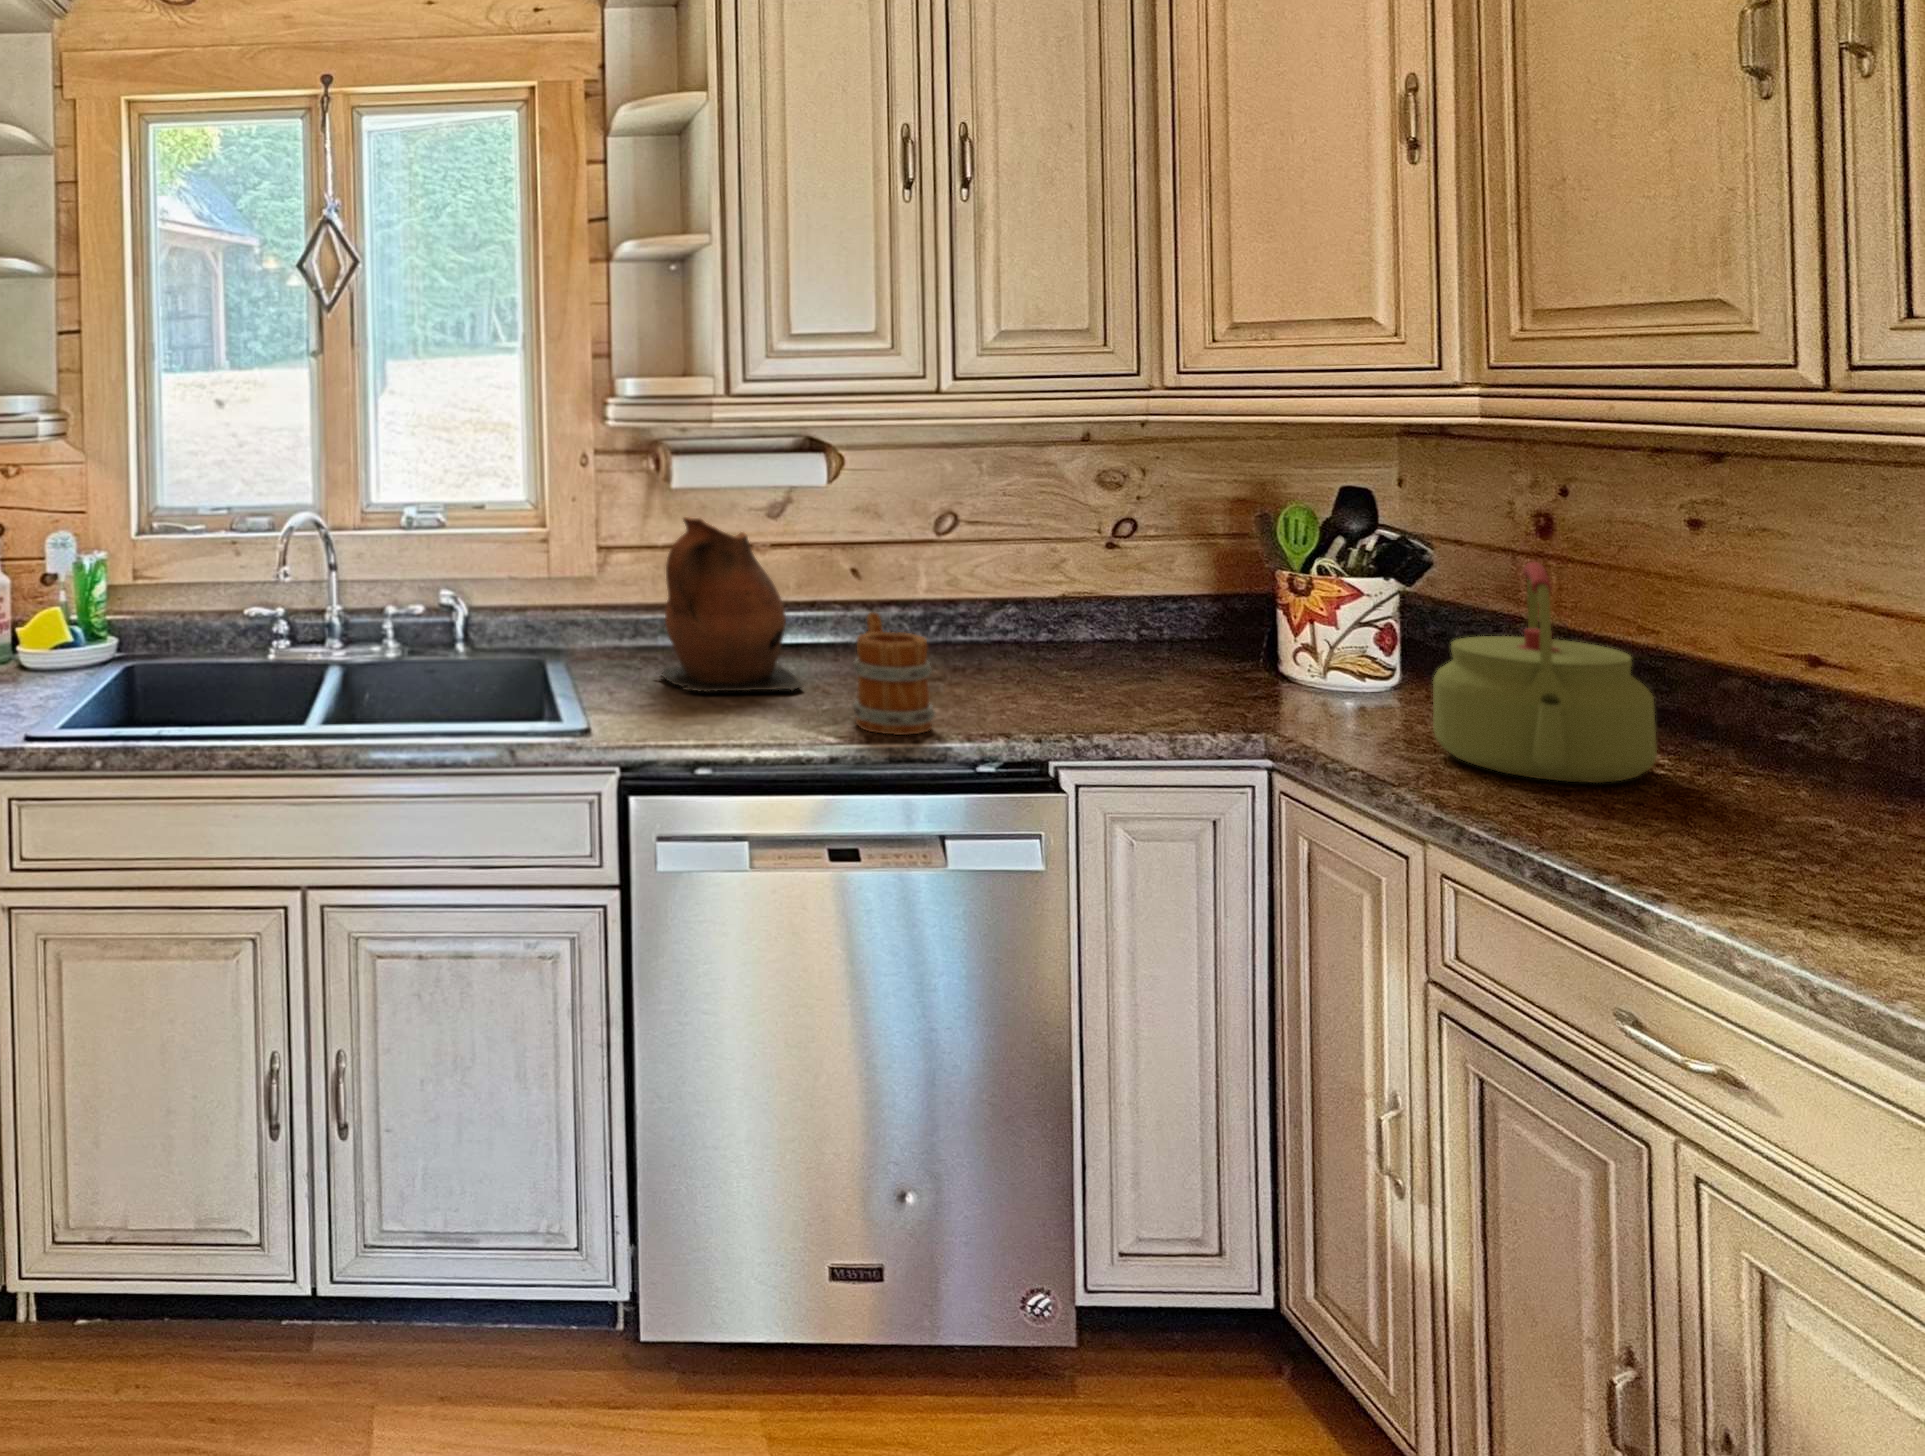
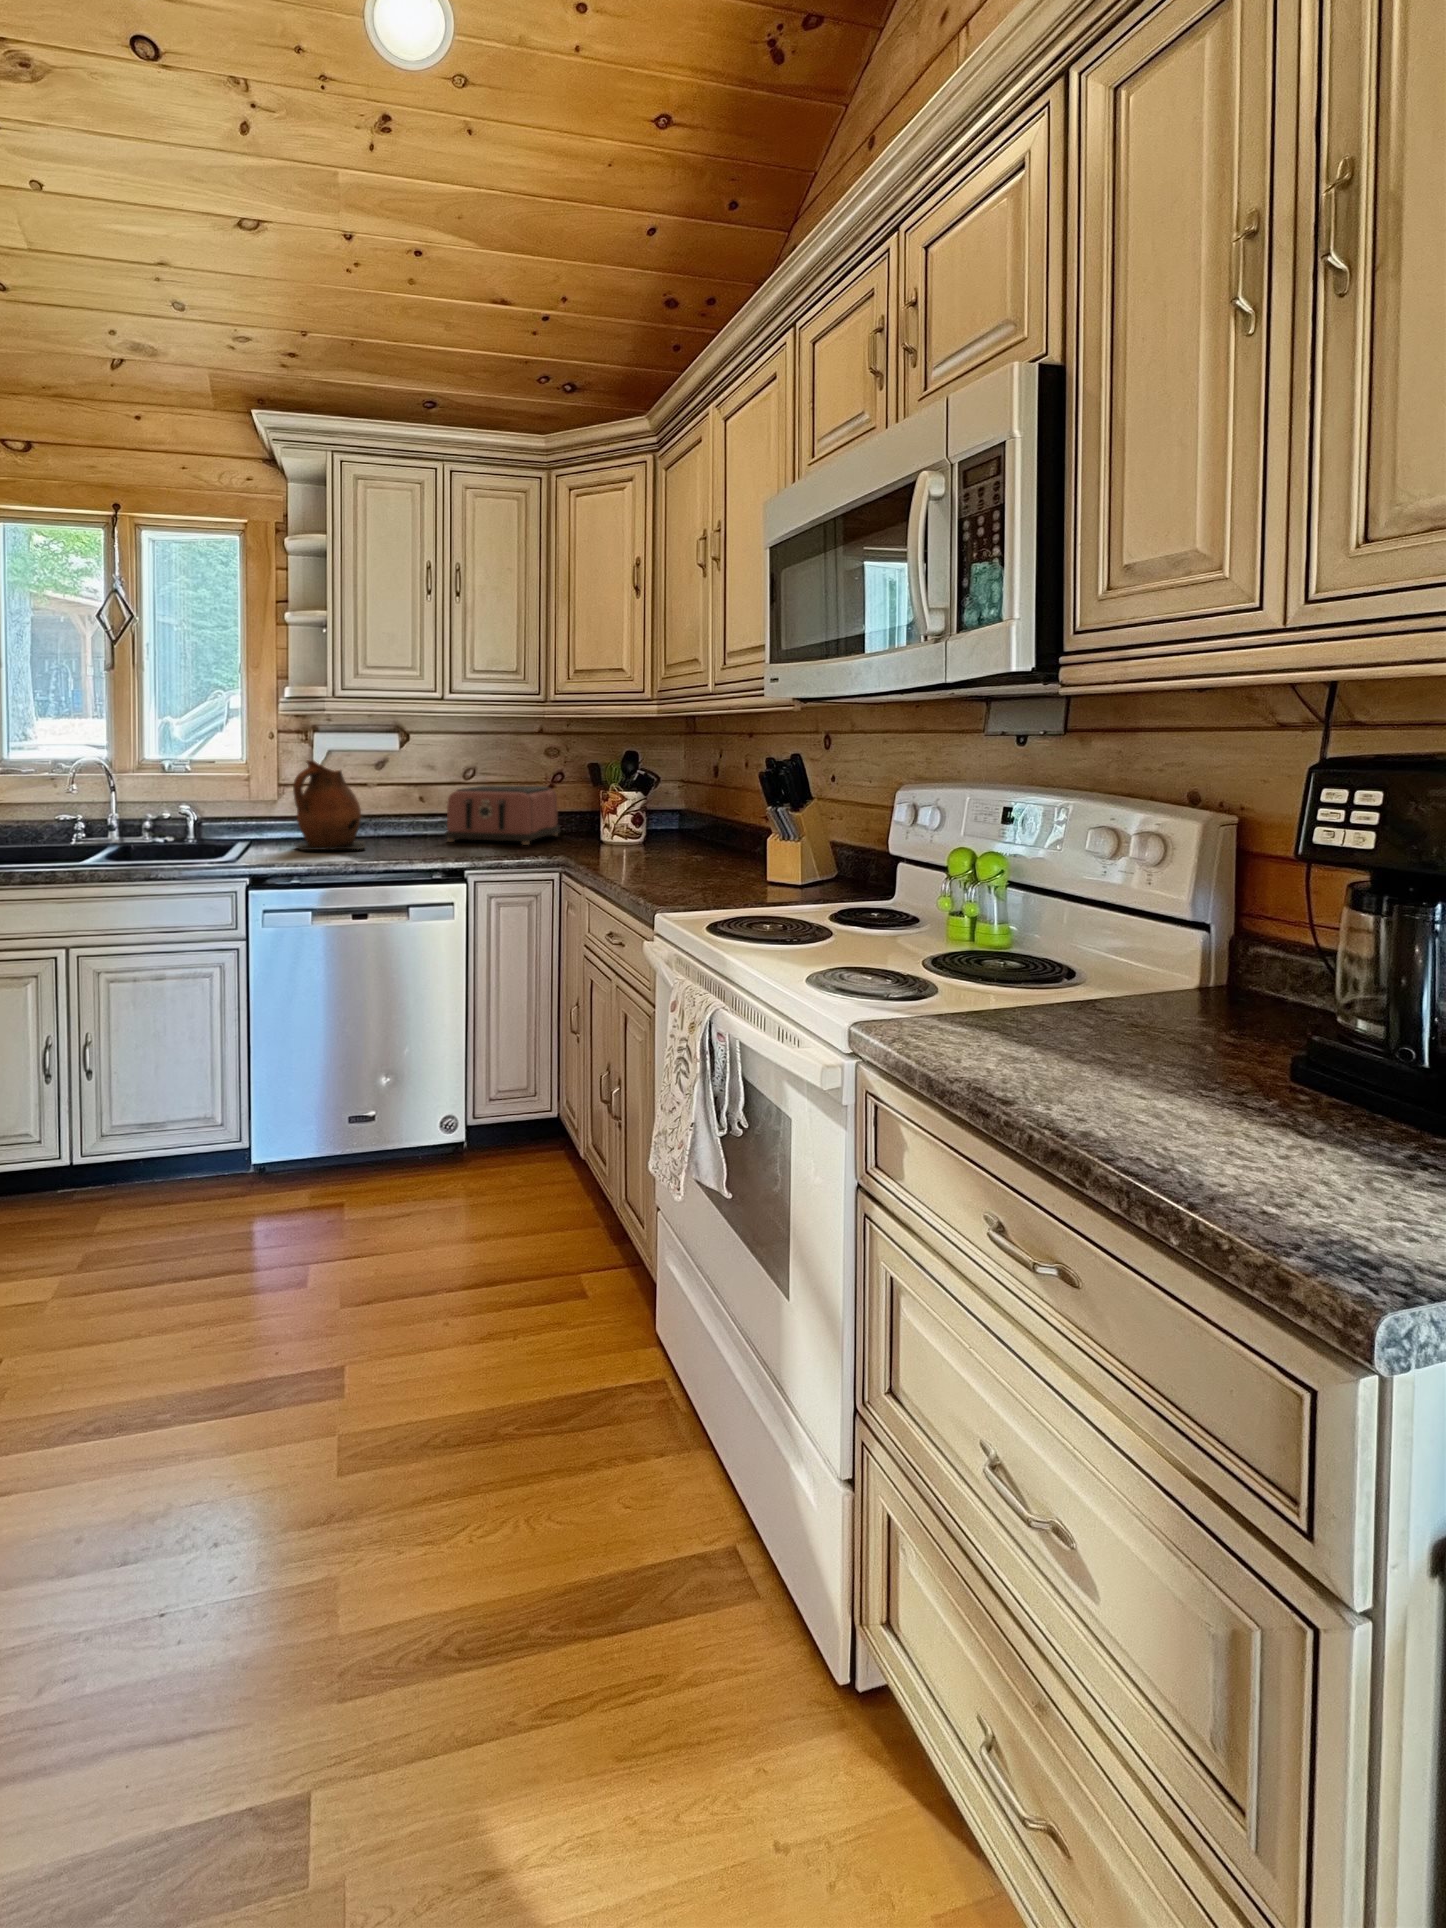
toaster: none [928,544,1143,678] -> present [445,785,560,845]
kettle: present [1433,562,1657,783] -> none [618,773,694,865]
mug: present [853,612,935,735] -> none [373,805,411,861]

